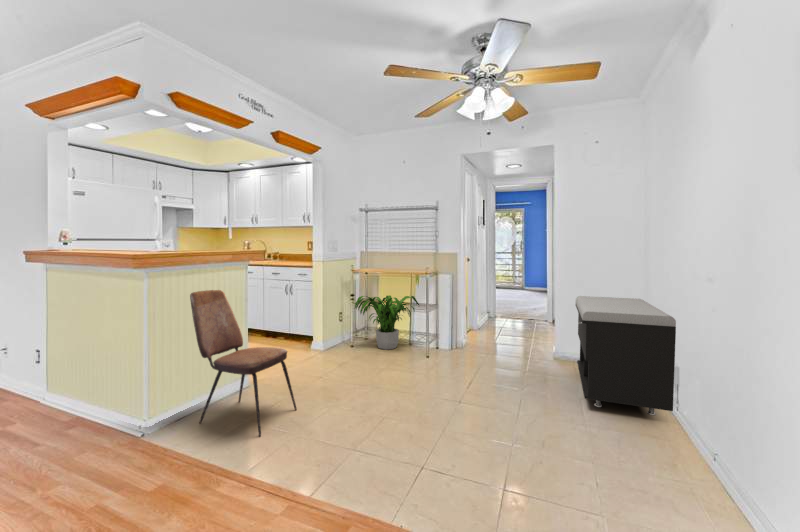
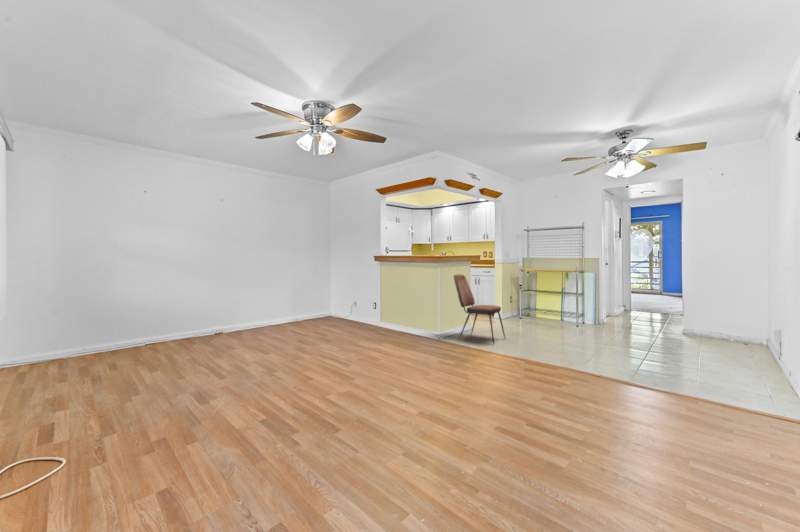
potted plant: present [355,295,419,350] -> none [524,286,570,322]
storage bench: present [576,296,676,416] -> none [697,286,771,361]

